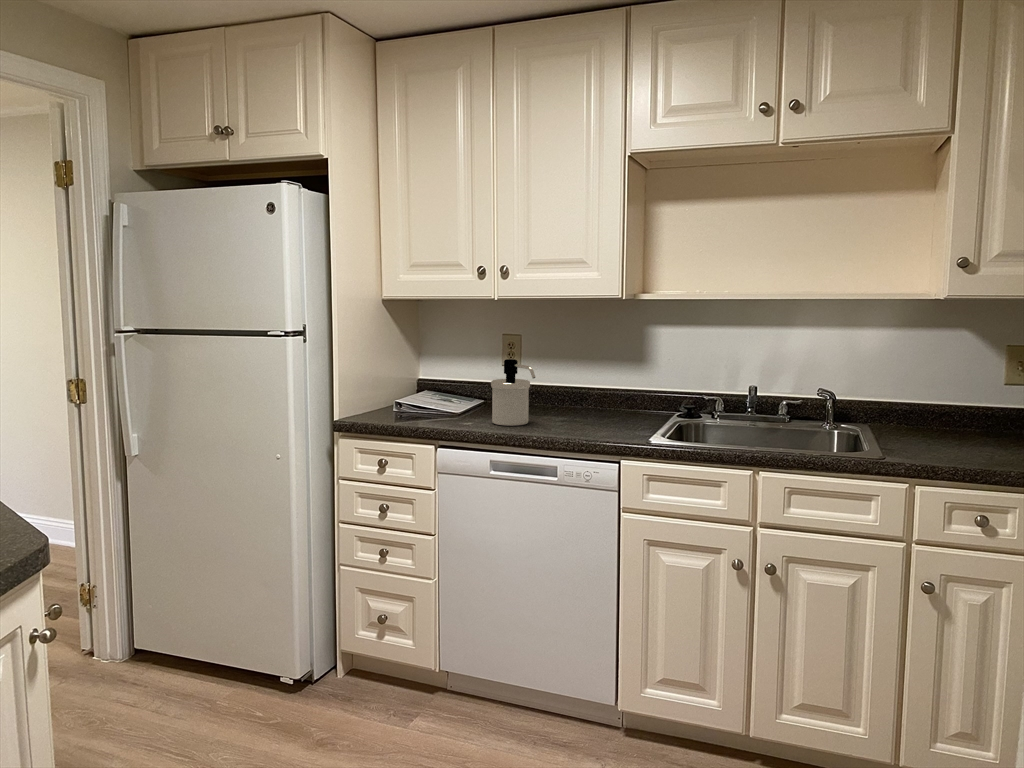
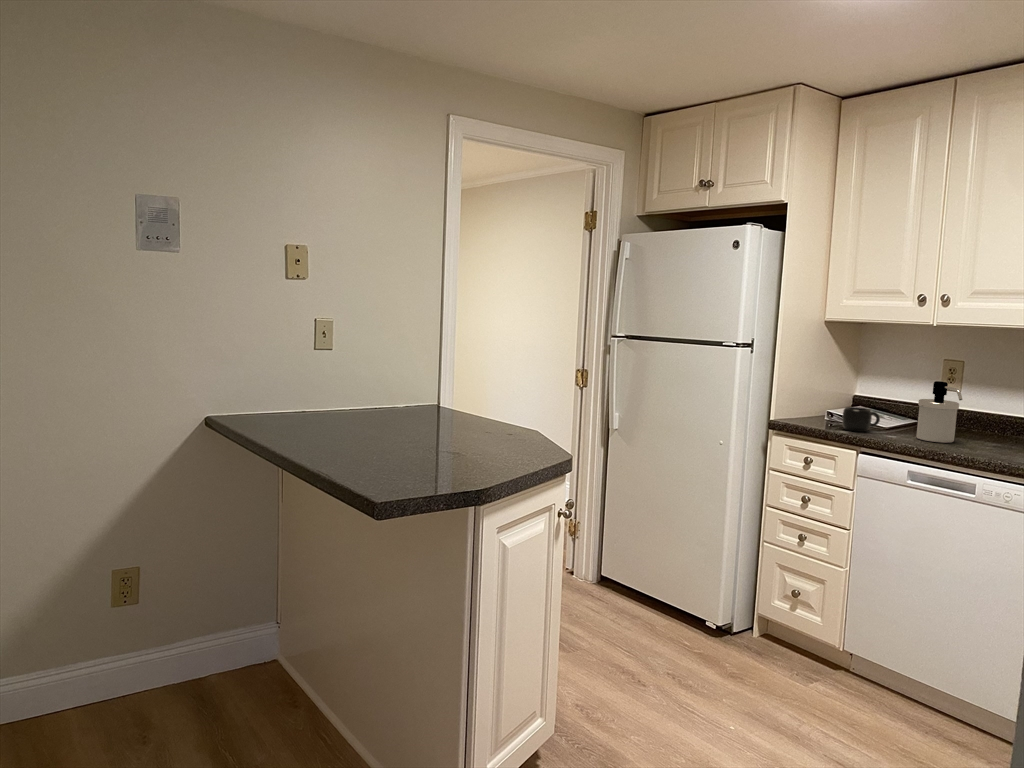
mug: none [414,396,453,424] -> present [842,407,880,432]

